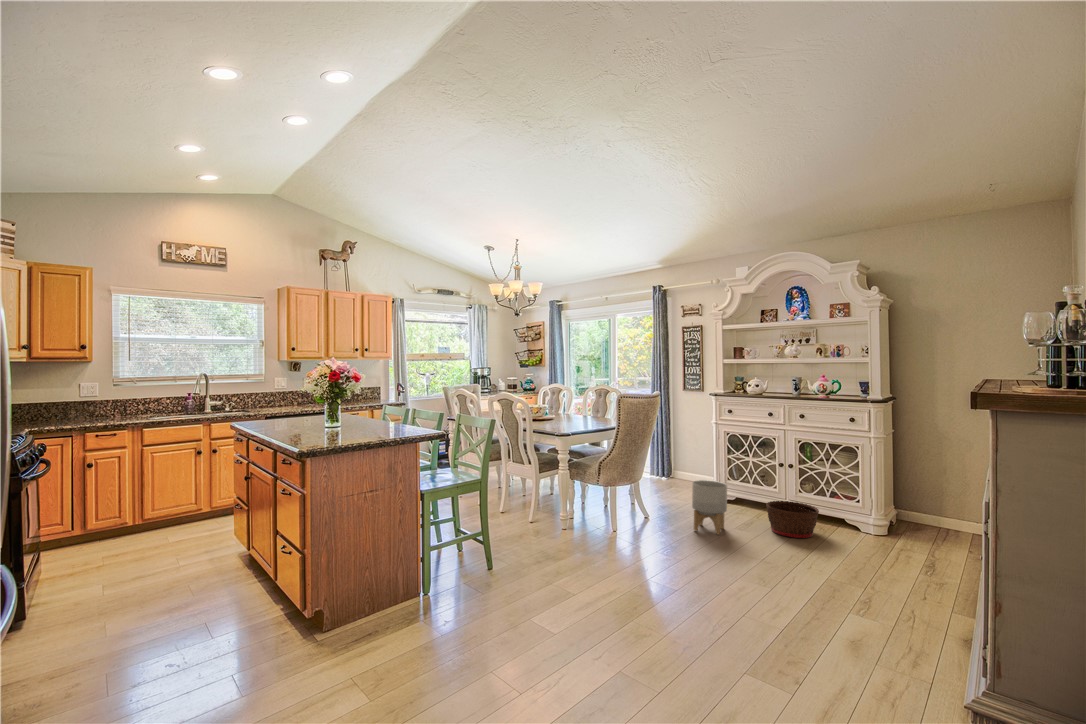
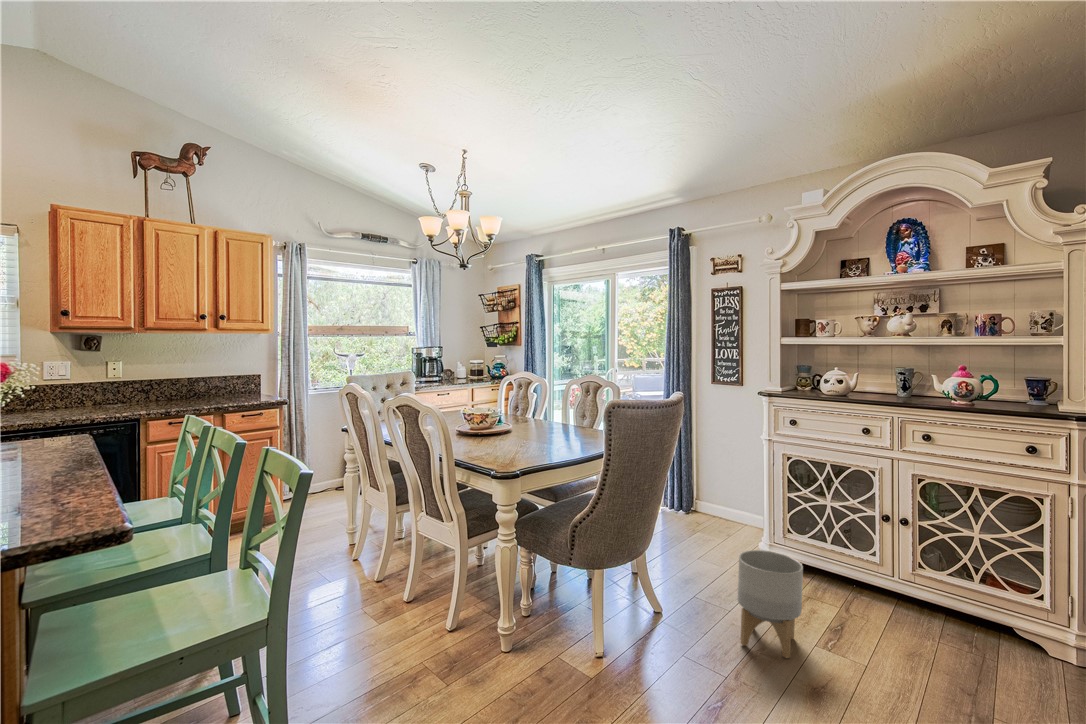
basket: present [766,501,819,538] -> none [870,587,975,671]

